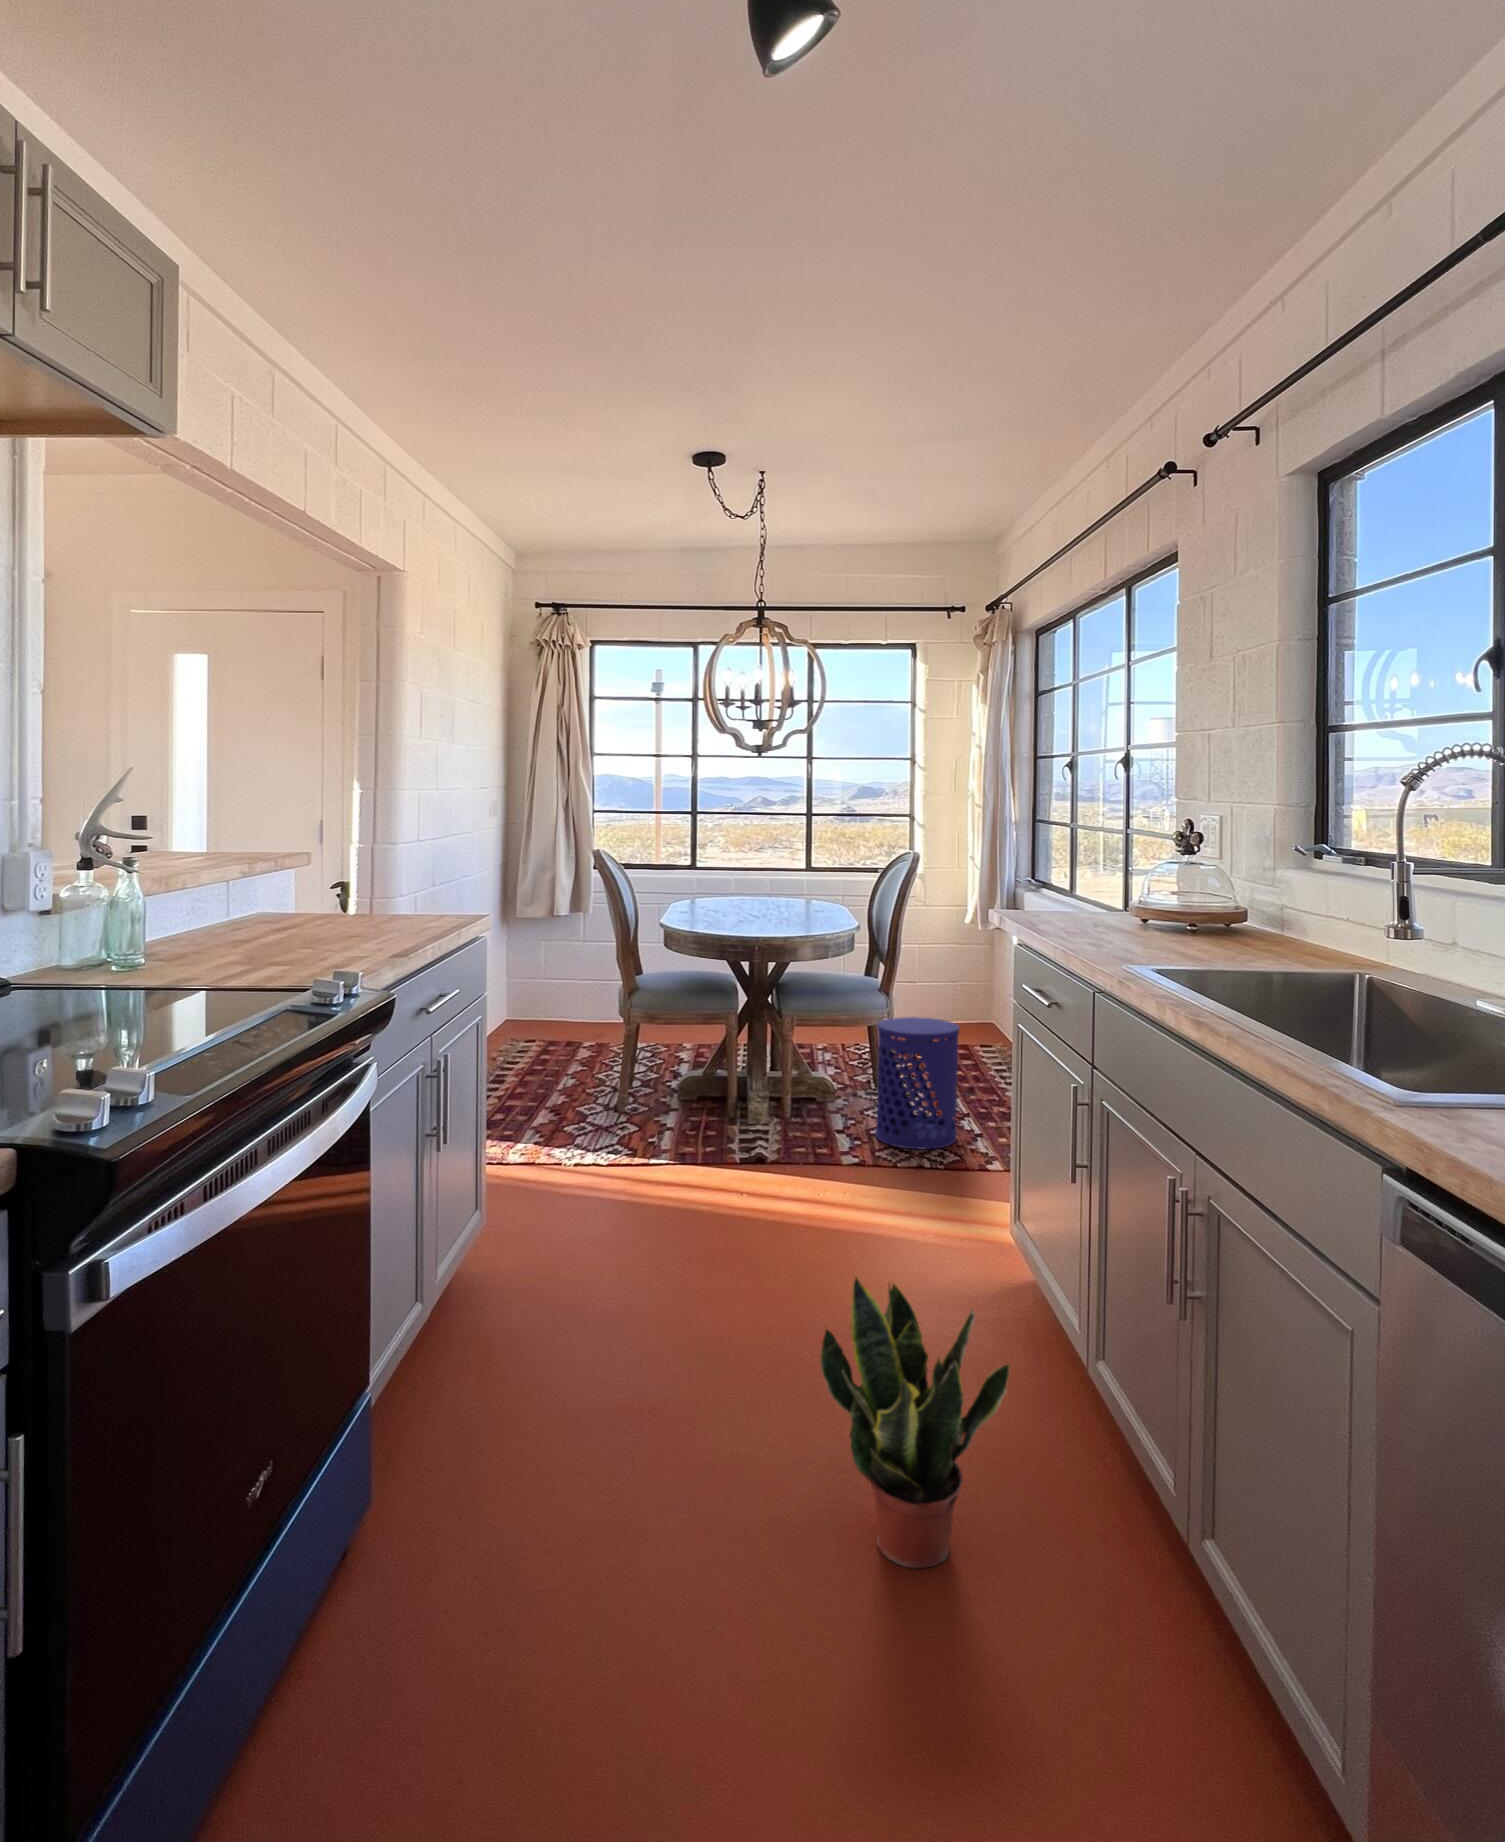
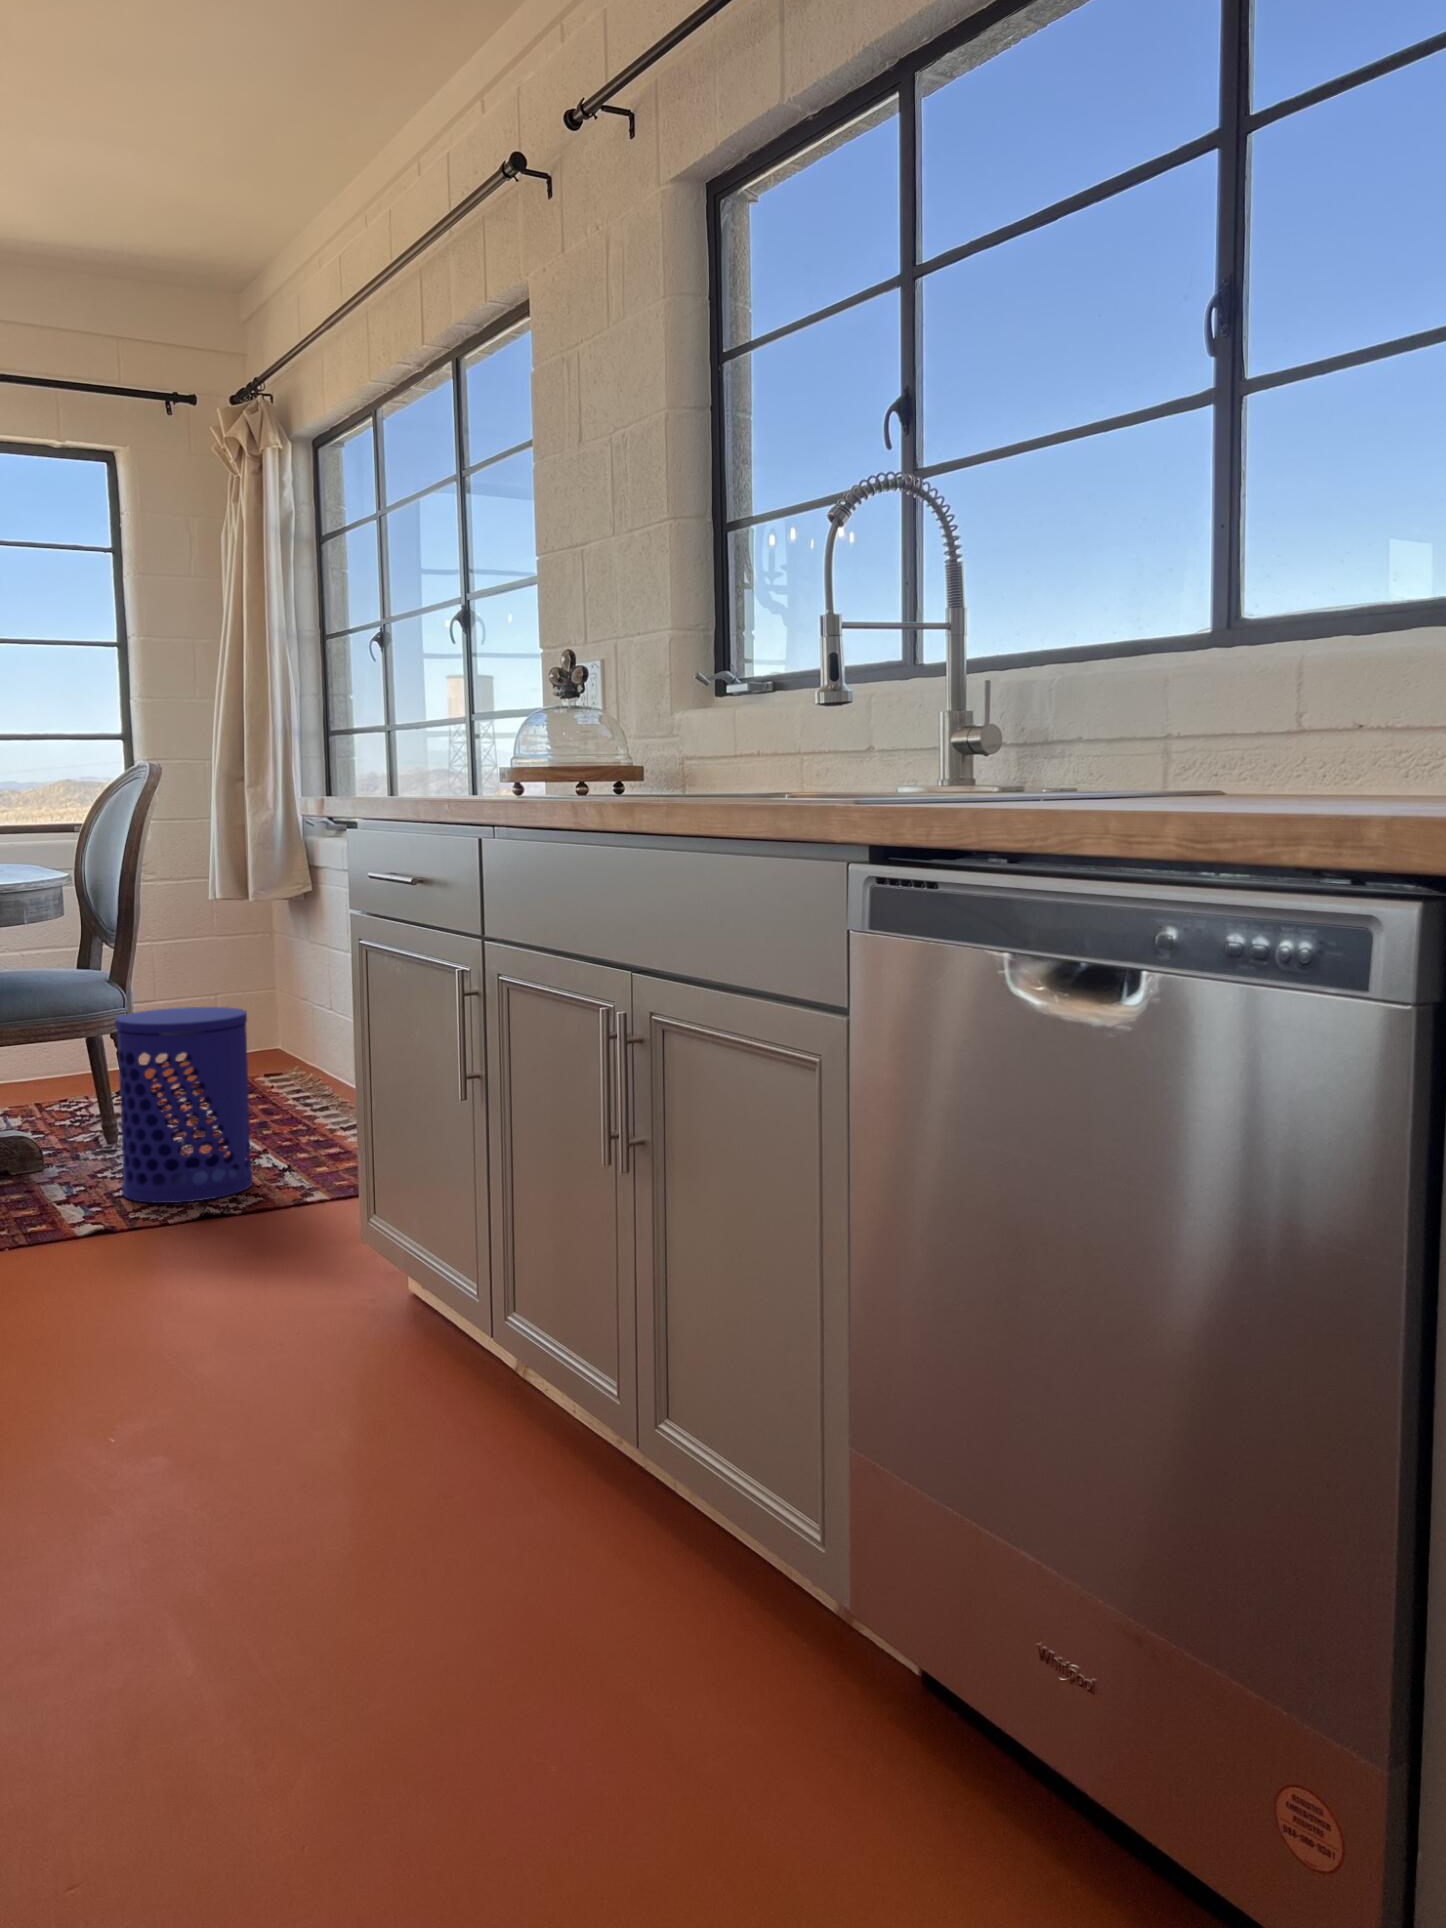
potted plant: present [820,1277,1010,1568] -> none [134,1229,417,1638]

